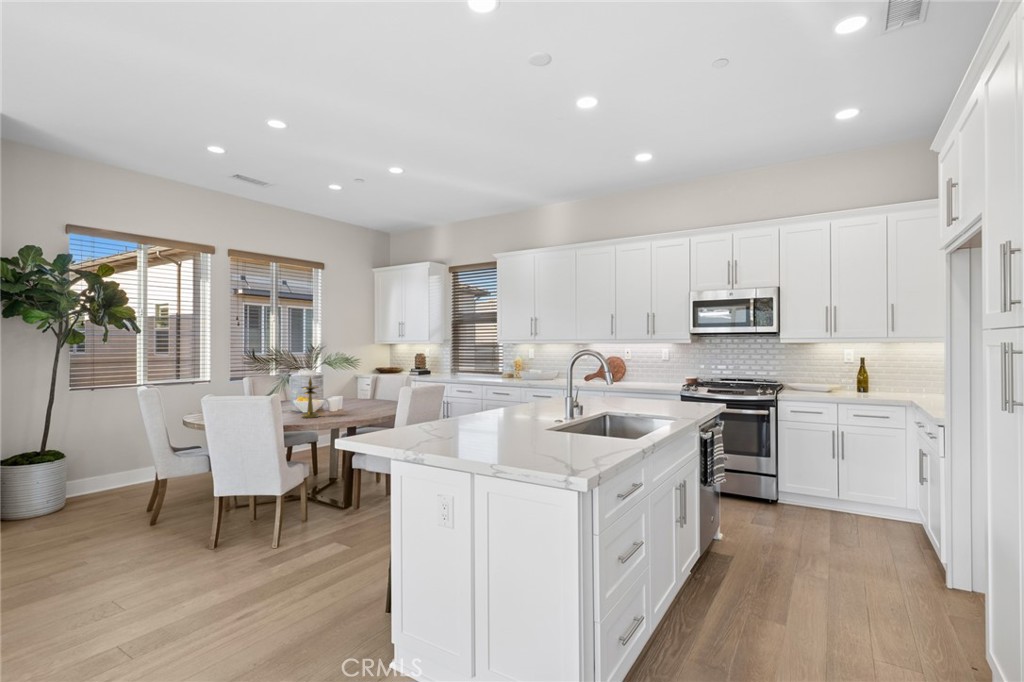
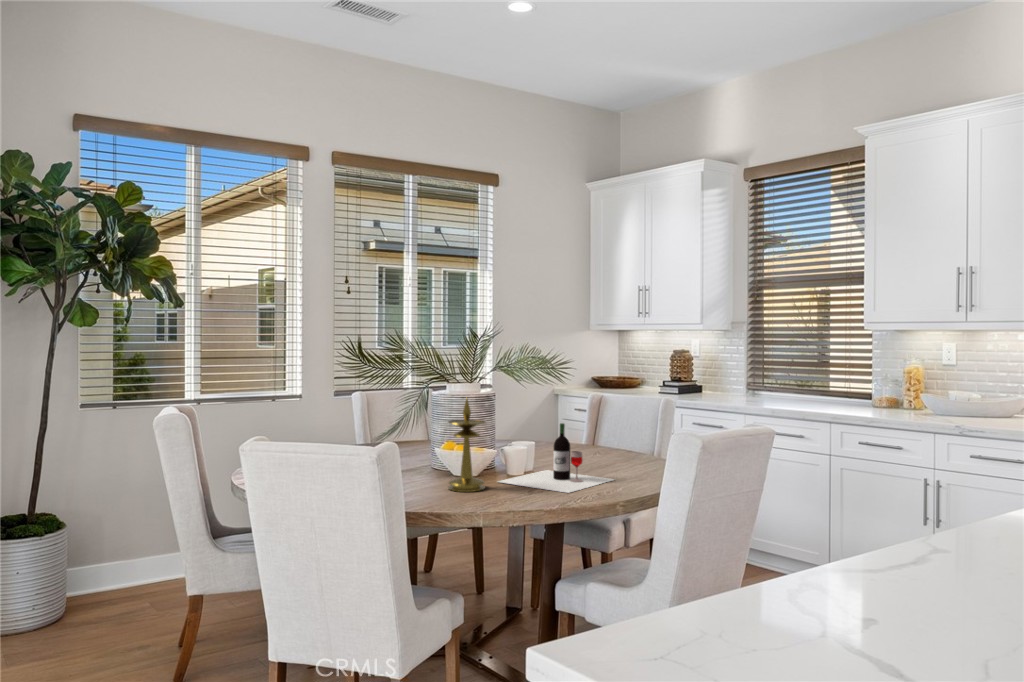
wine bottle: none [324,387,380,416] -> present [498,423,614,493]

